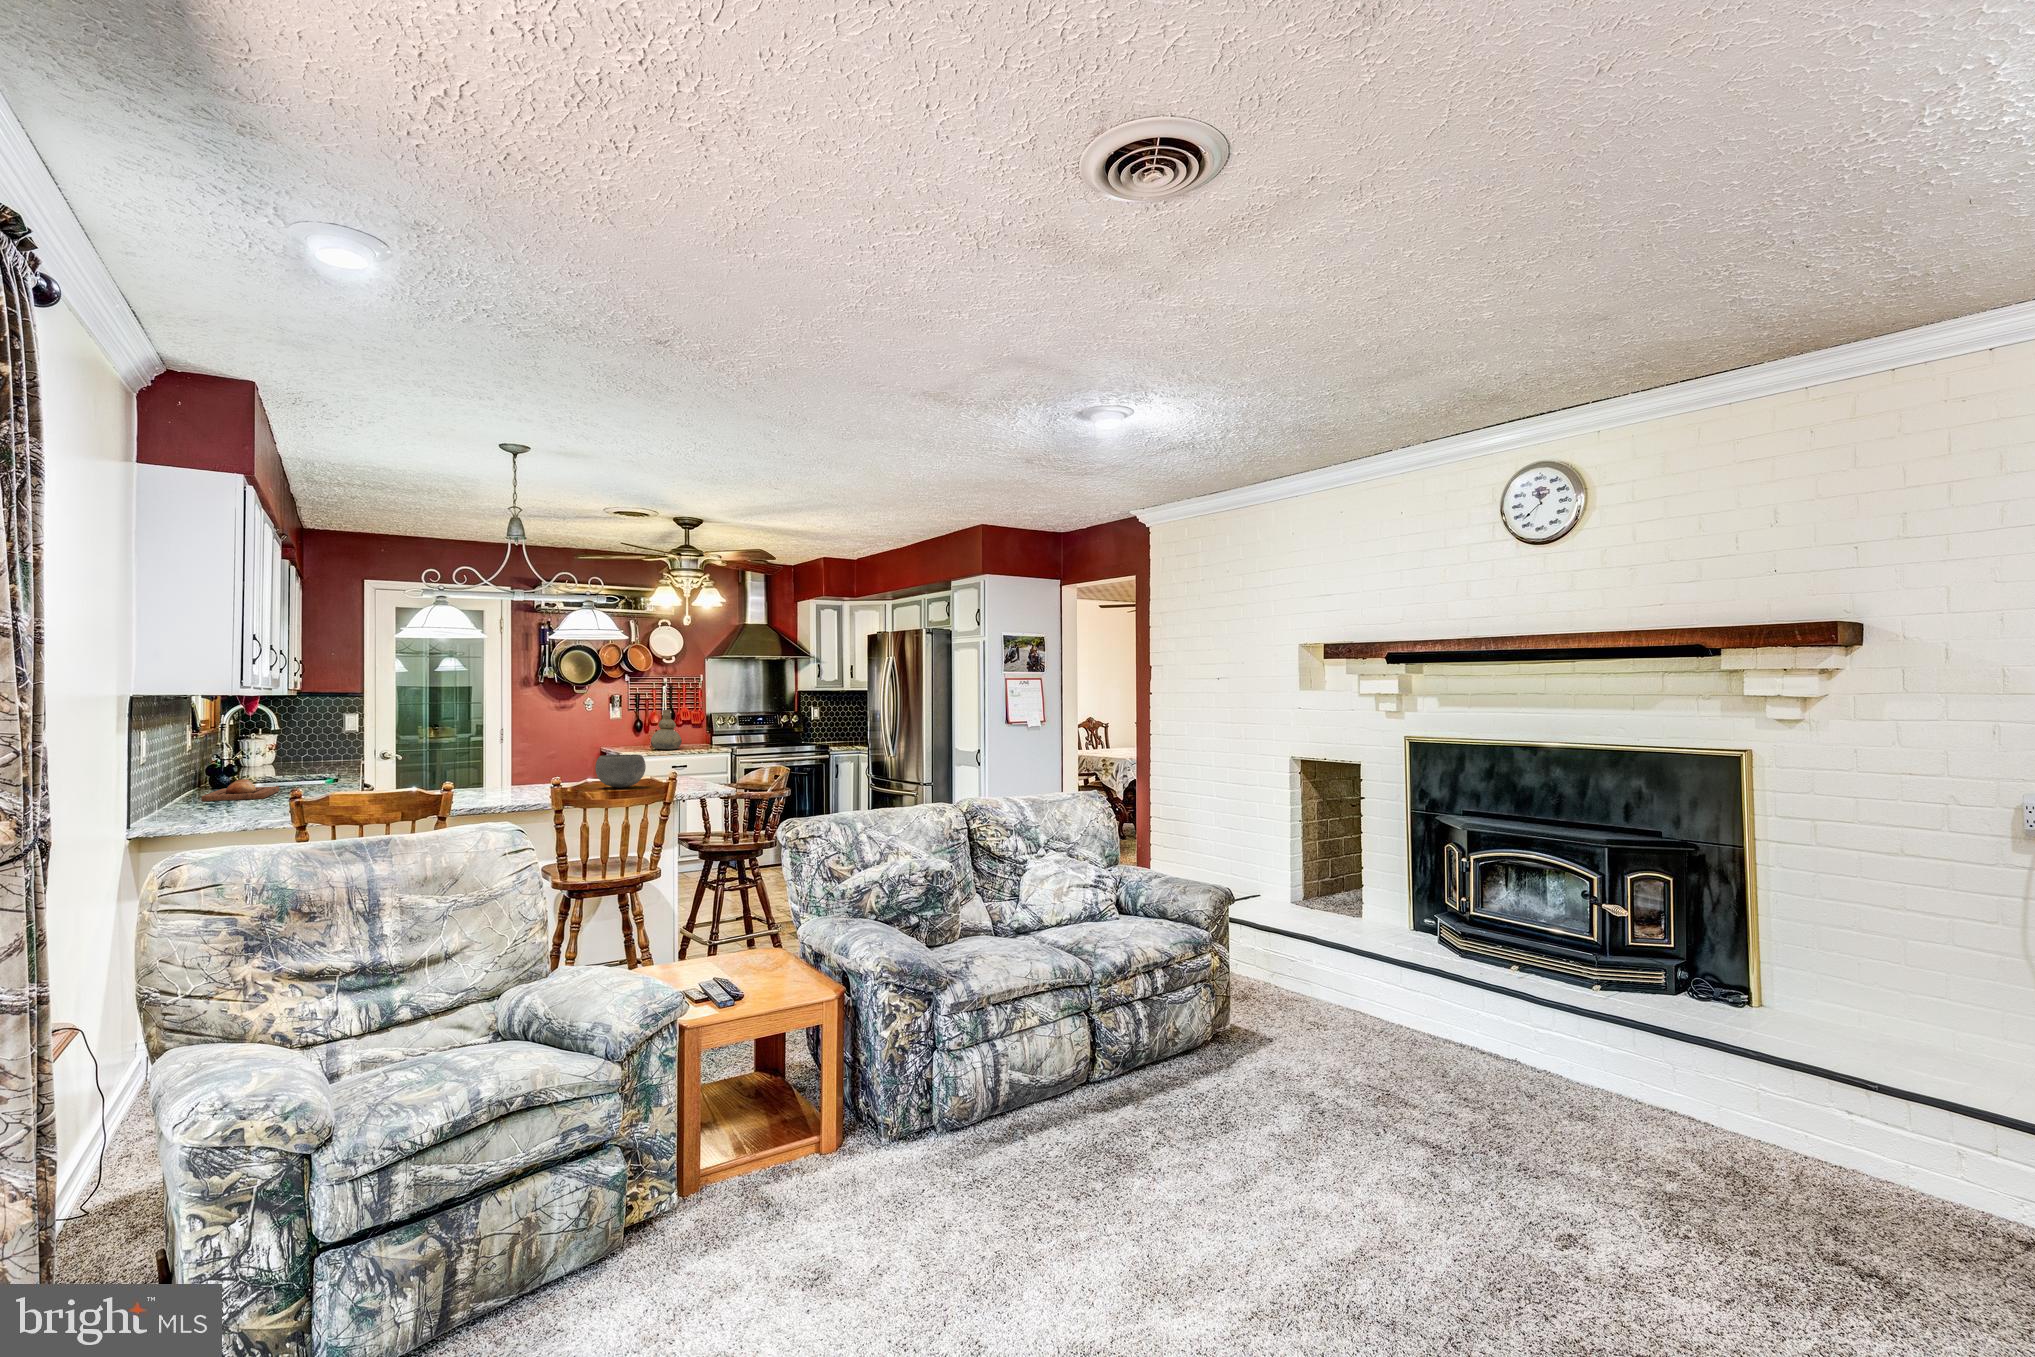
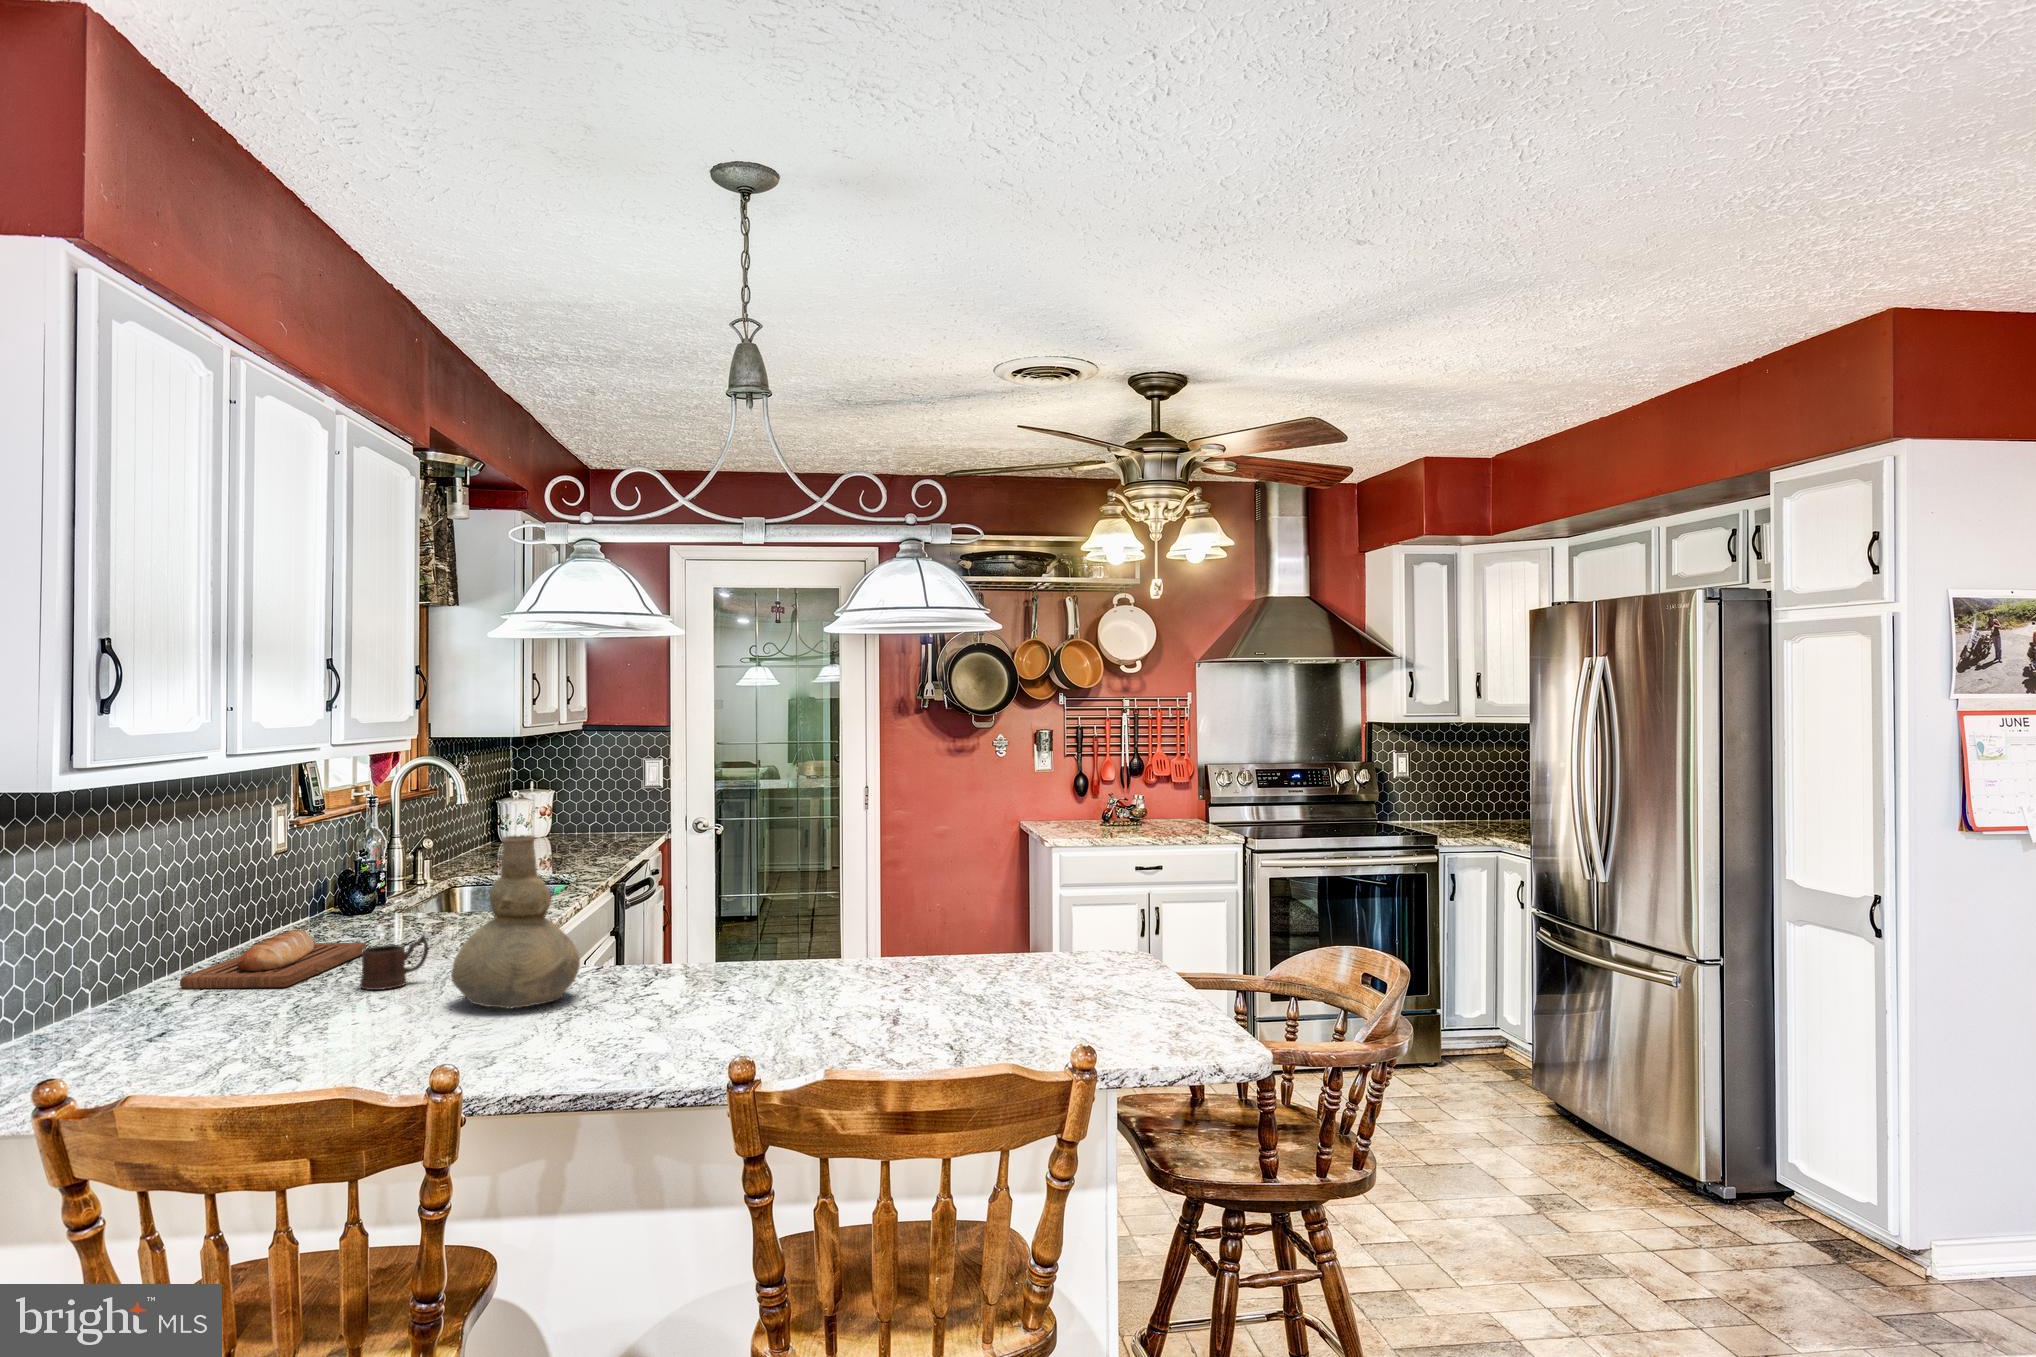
vase: present [651,710,682,749] -> present [451,835,580,1009]
bowl: present [595,754,646,788] -> none [933,913,1049,1003]
mug: none [305,774,338,797] -> present [360,935,429,990]

